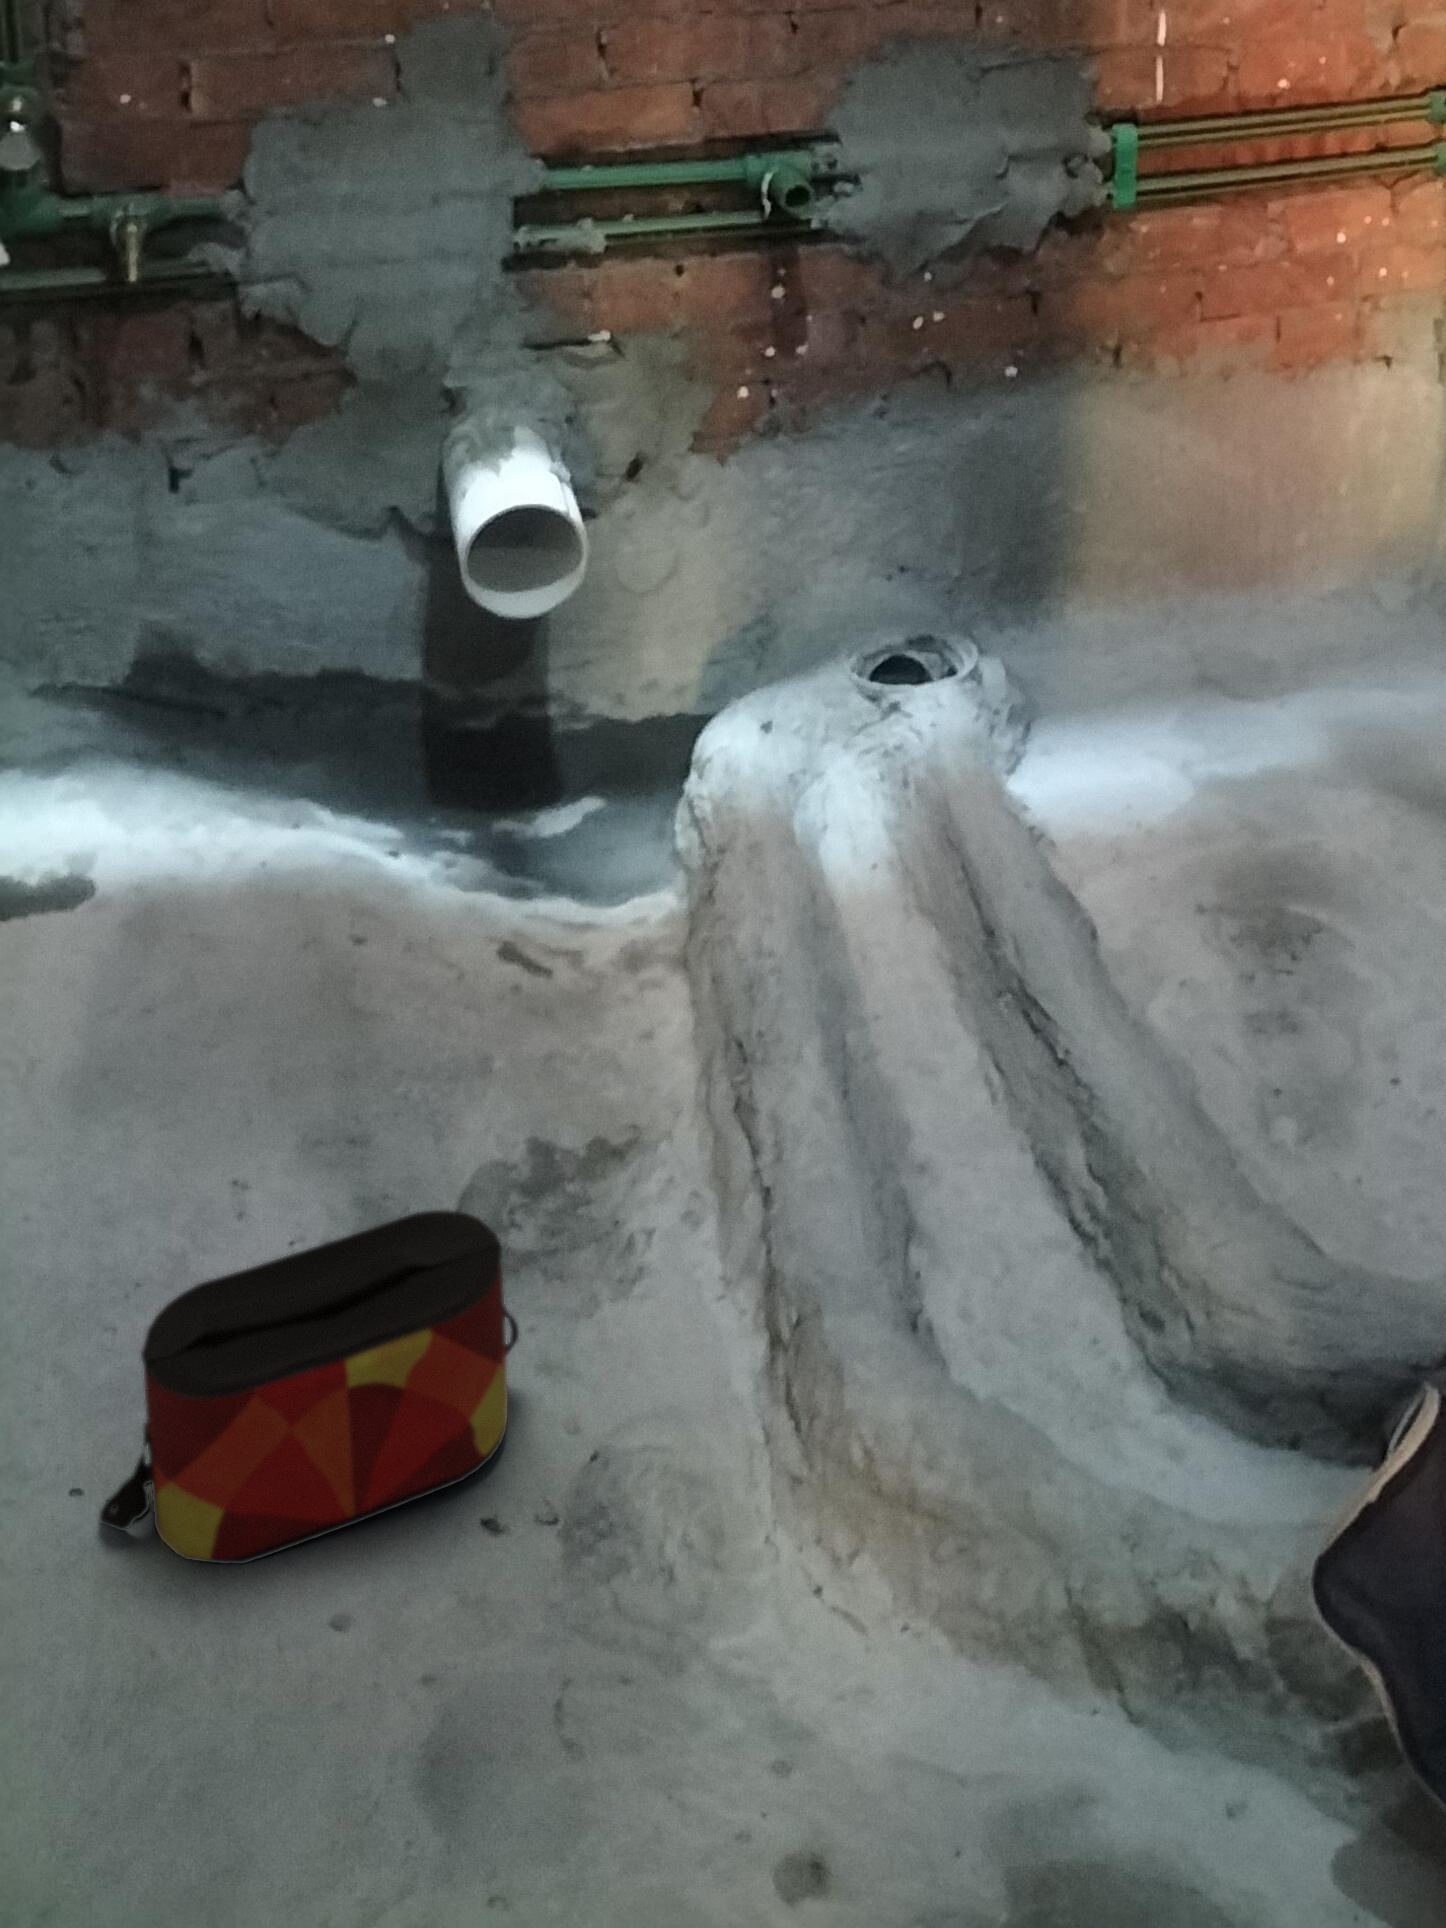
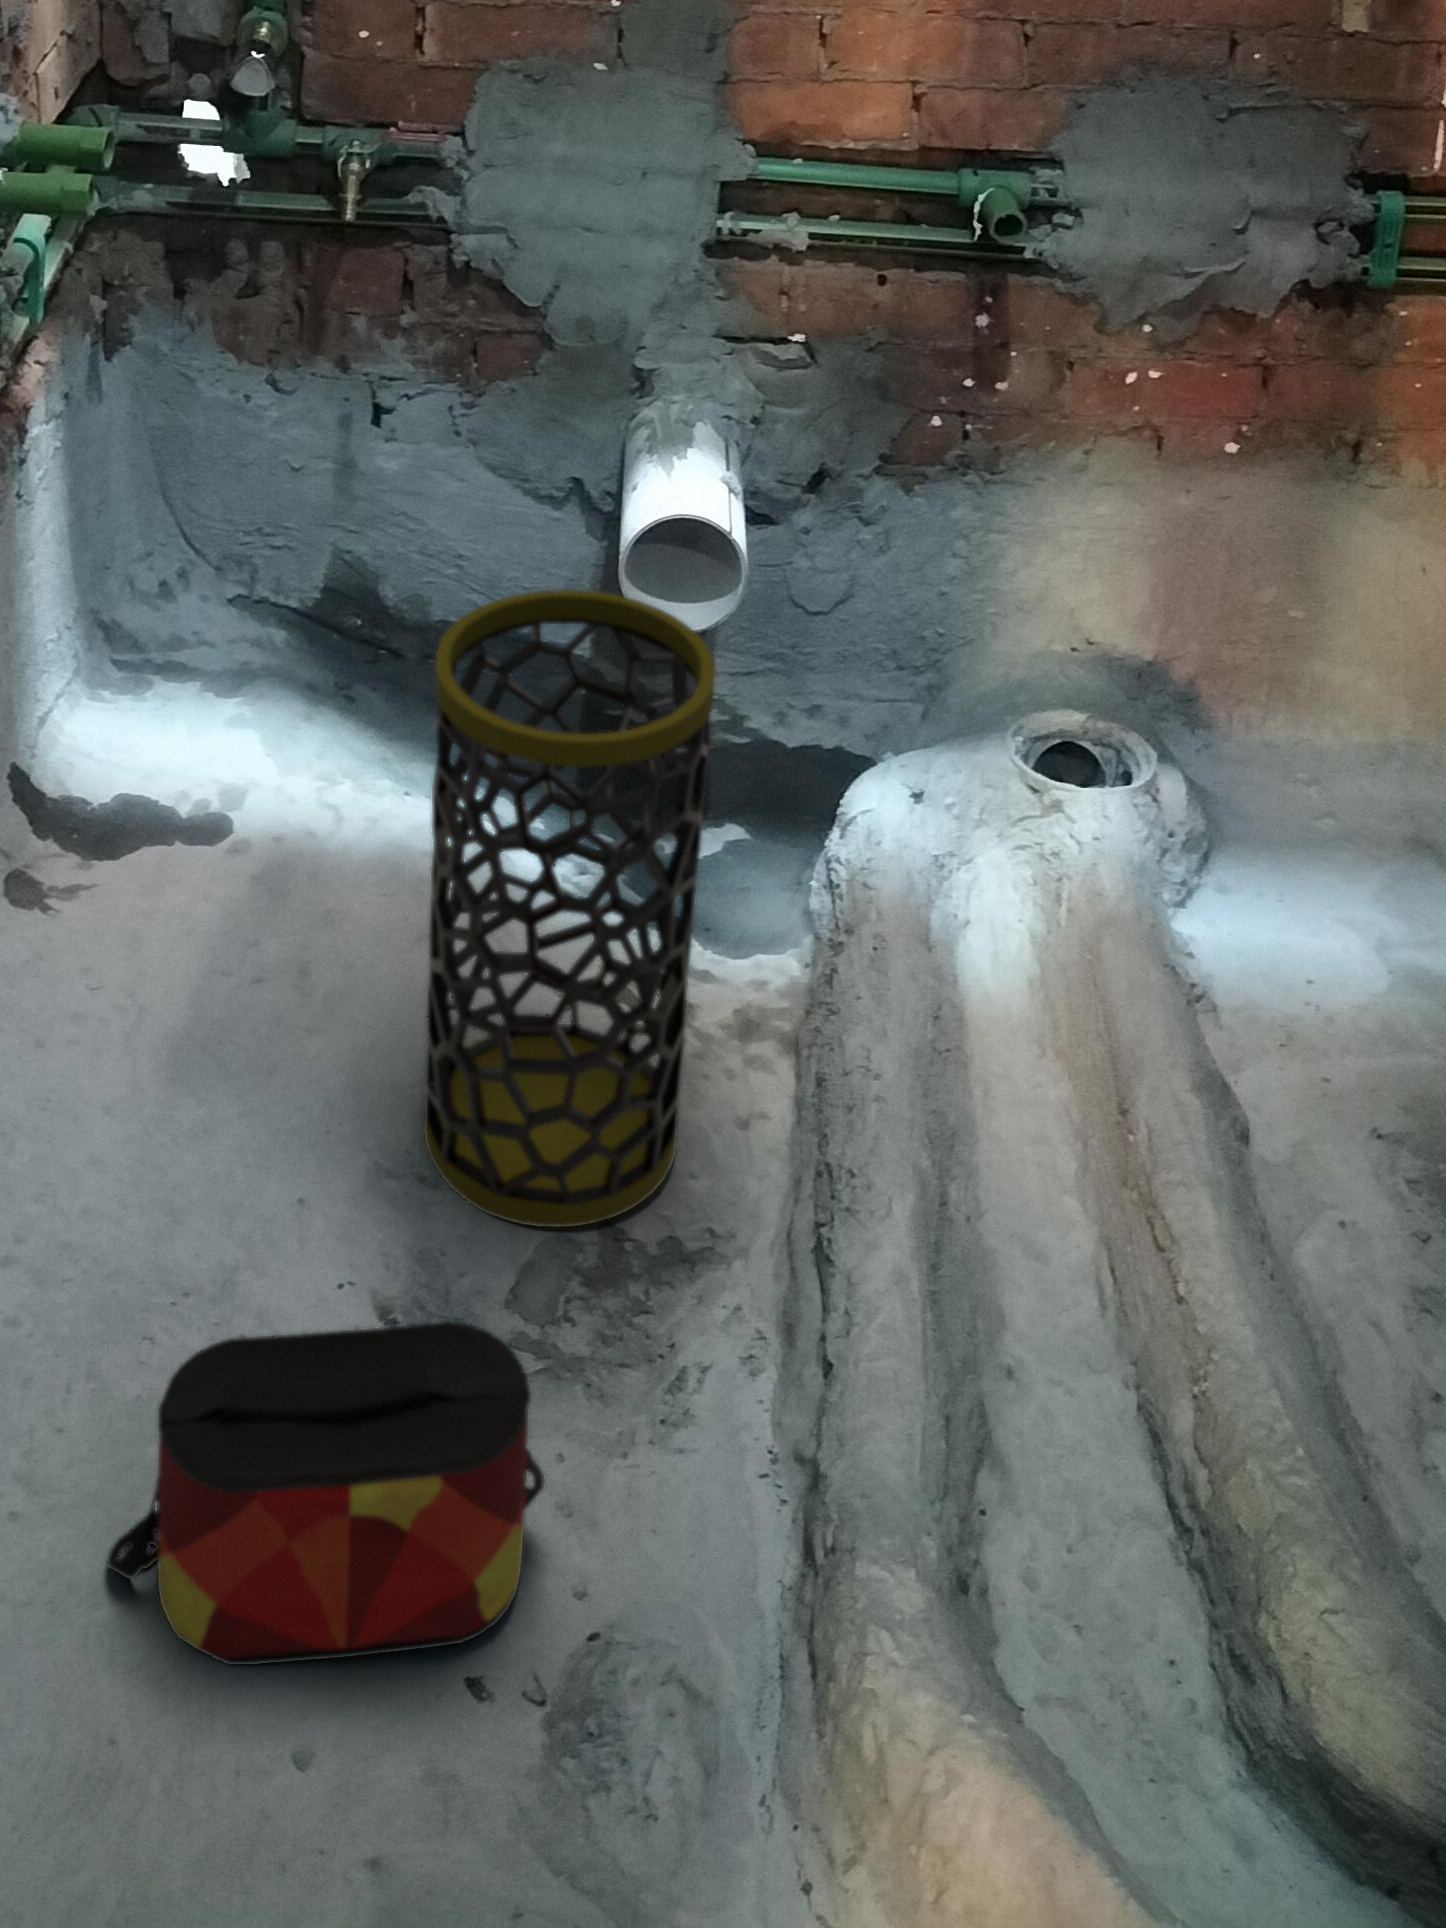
trash can: none [309,569,589,1160] -> present [424,589,715,1227]

